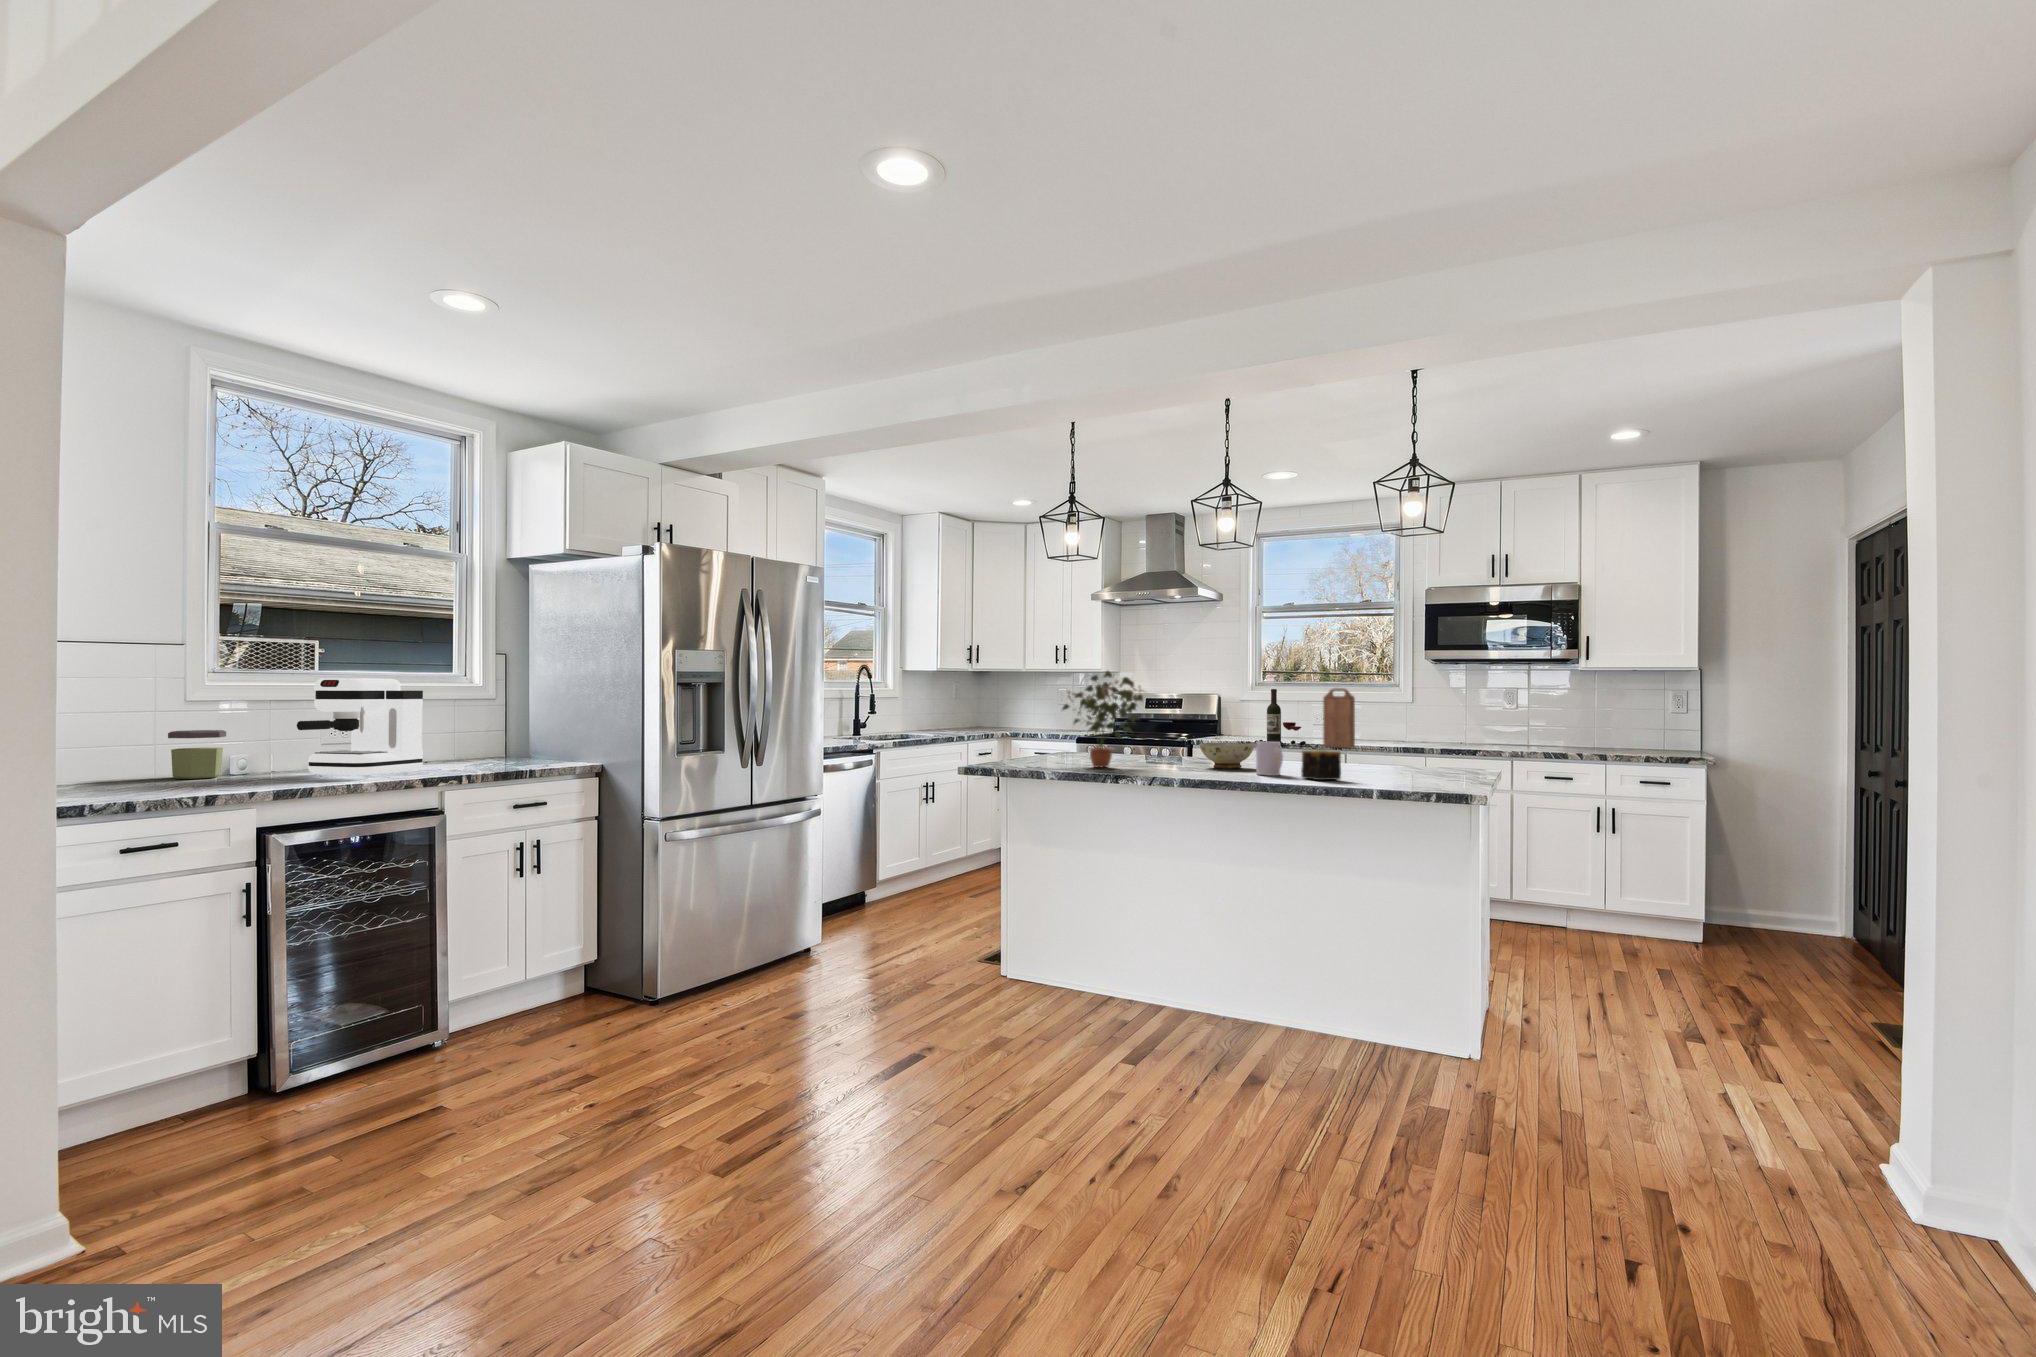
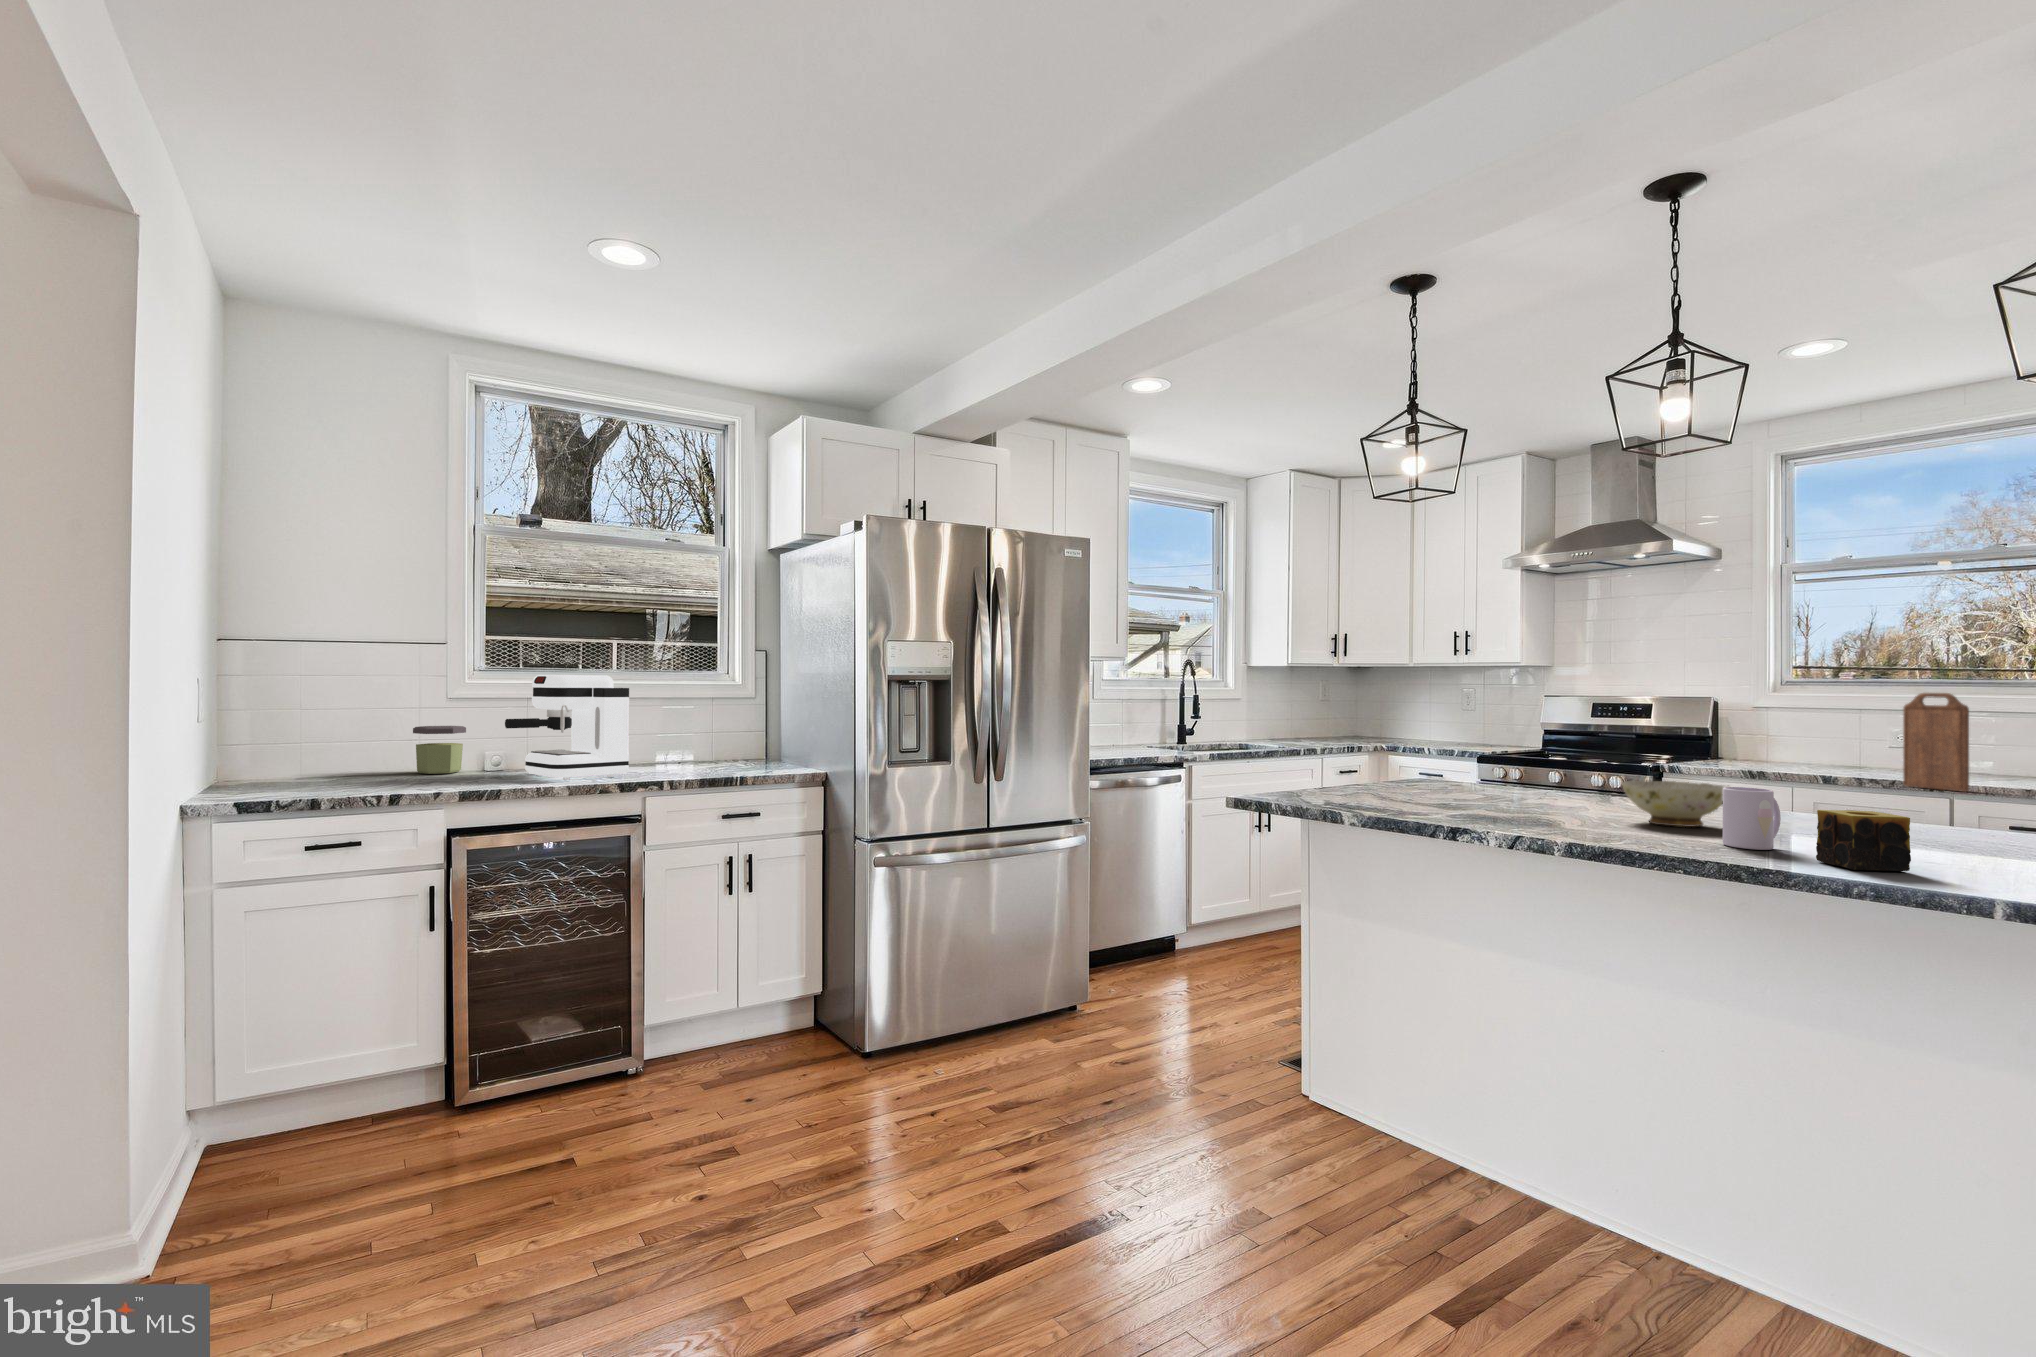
potted plant: present [1063,671,1143,767] -> none [1387,664,1523,812]
wine bottle: present [1254,689,1306,746] -> none [1769,693,1869,784]

